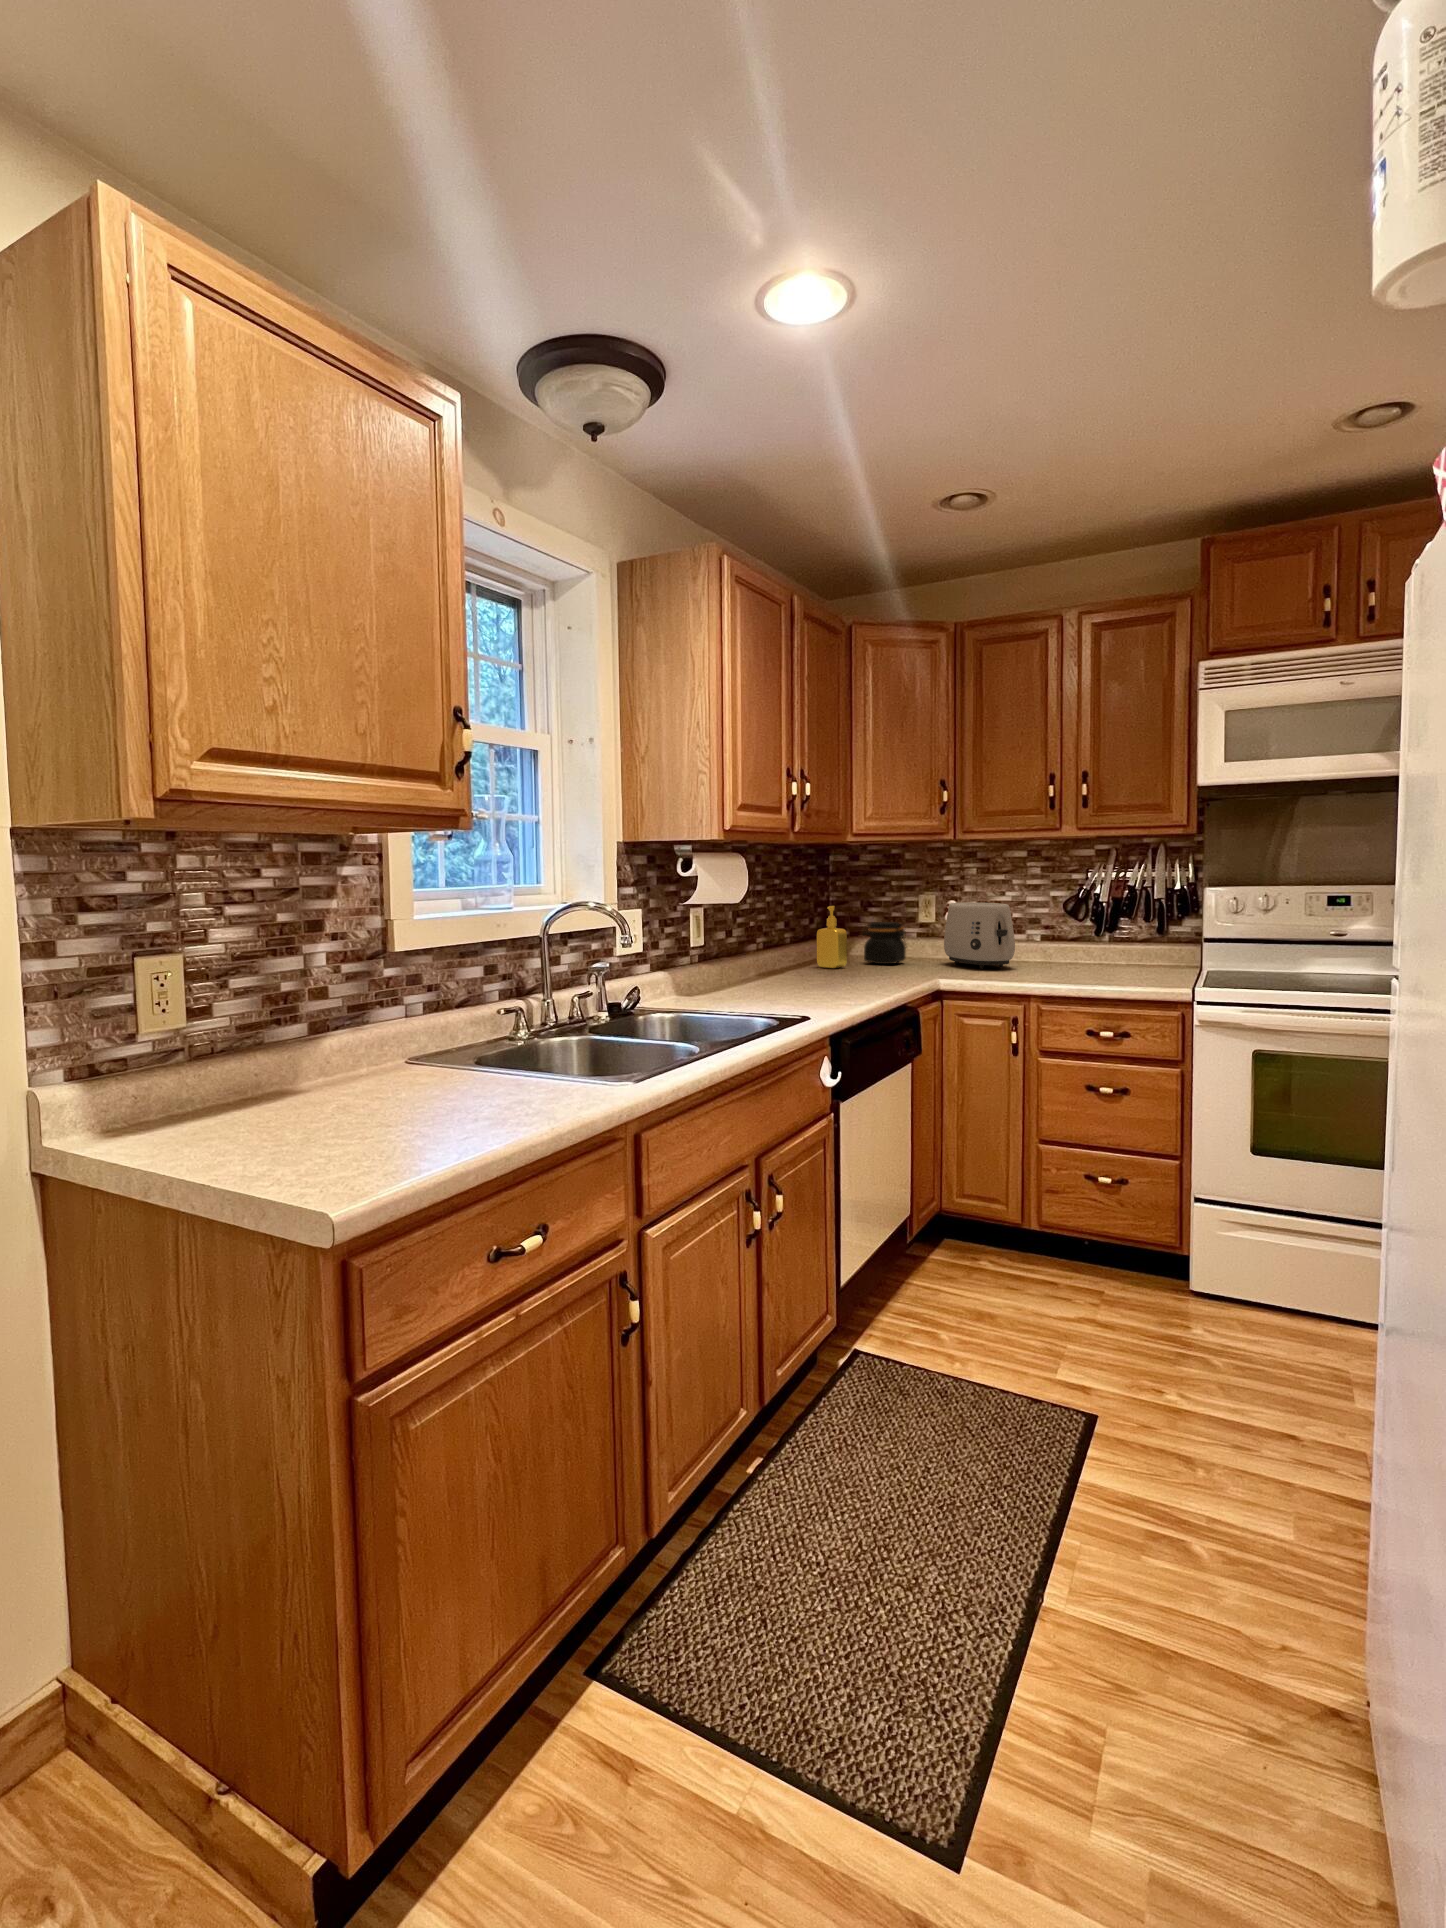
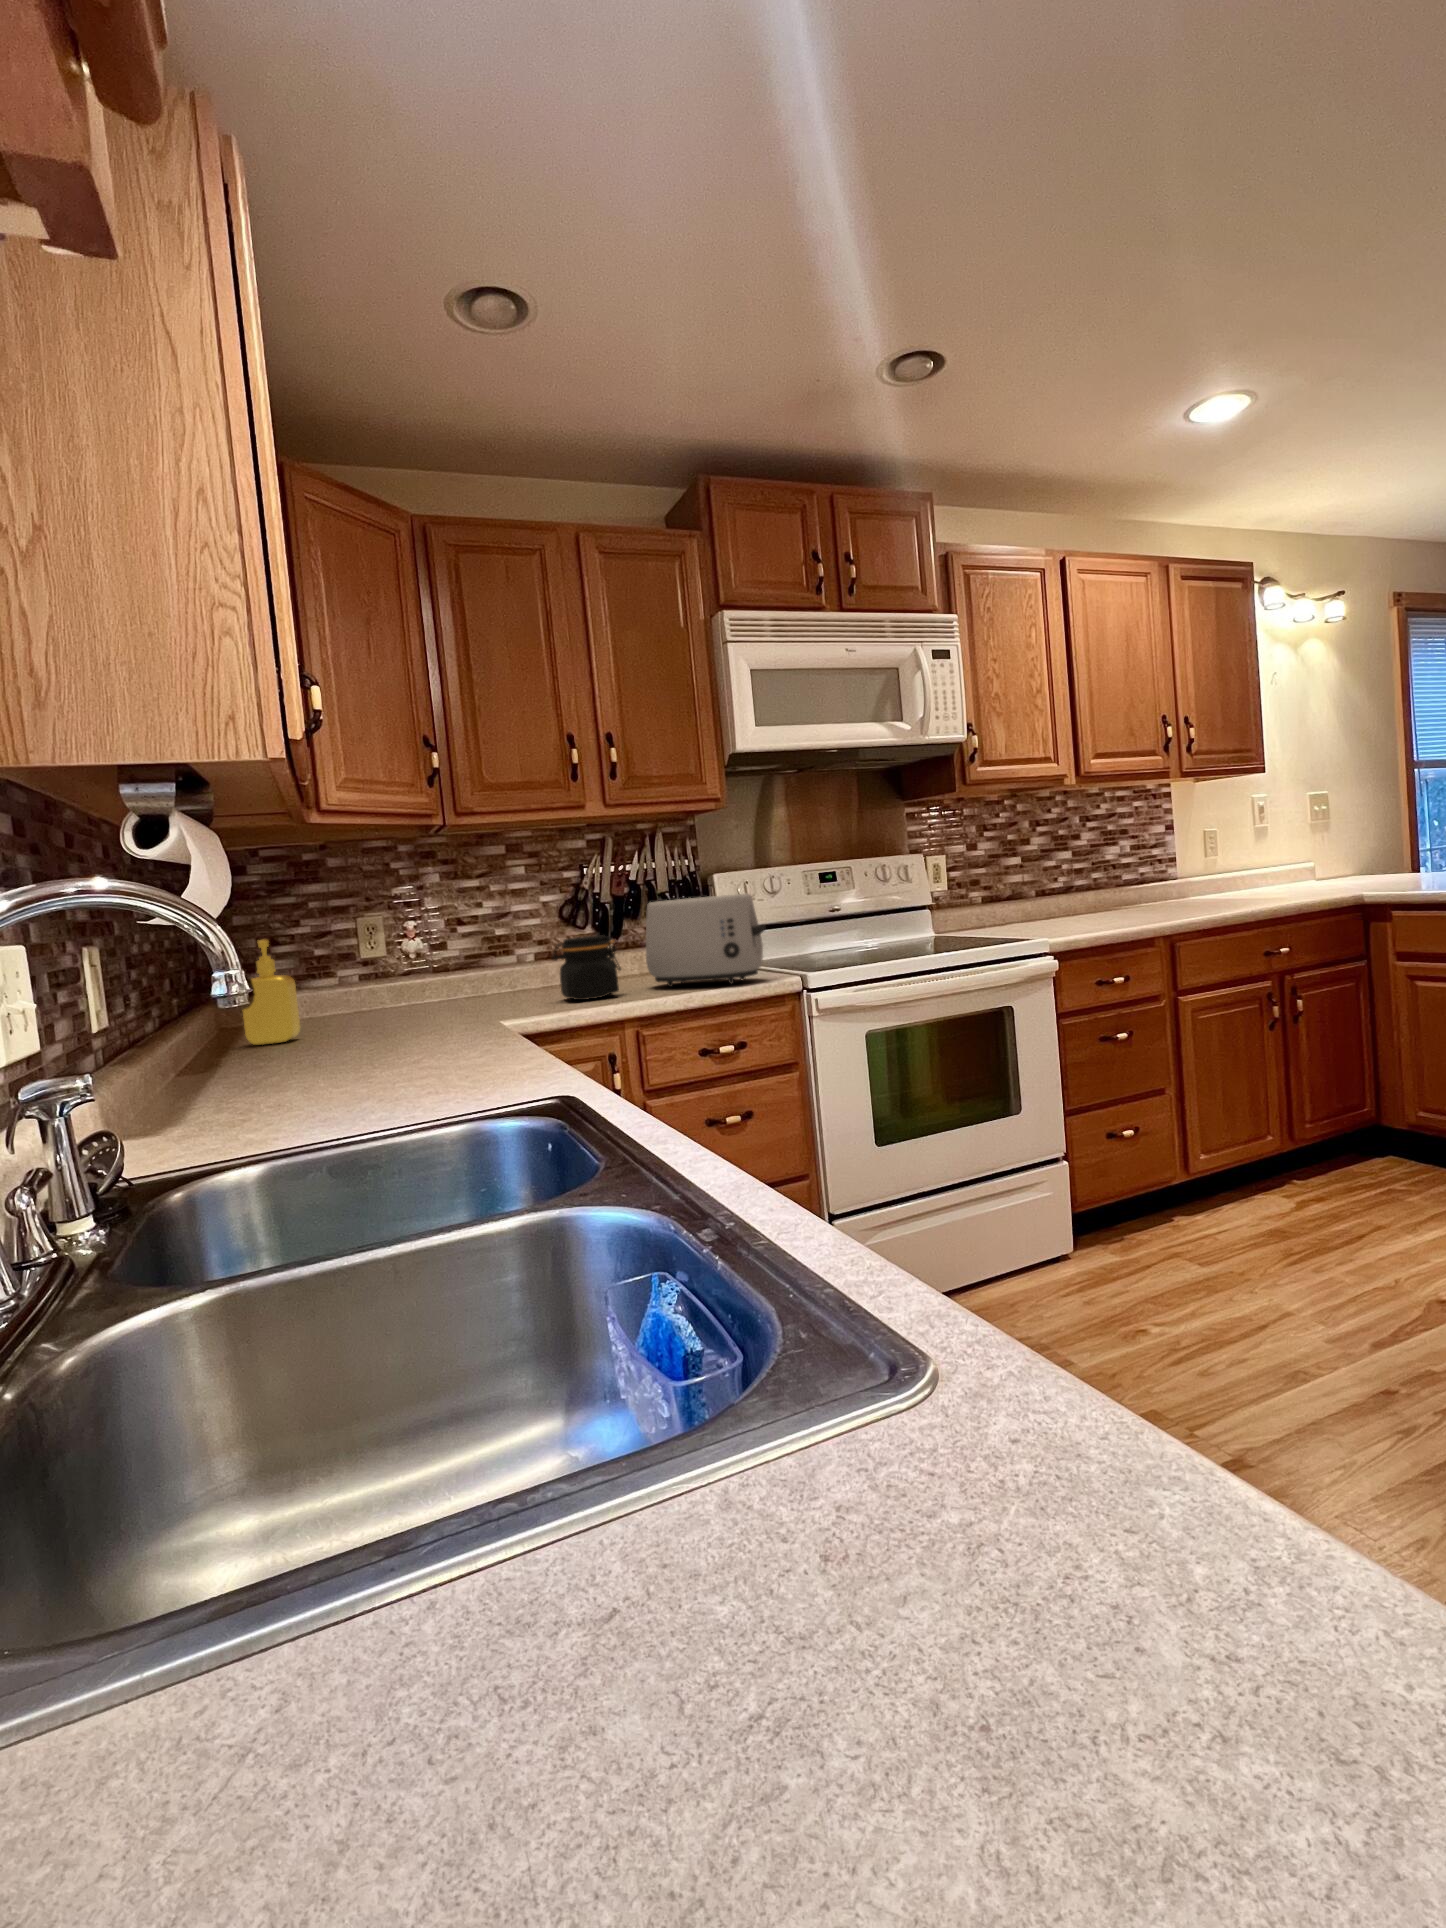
toaster: present [944,902,1015,969] -> present [646,894,766,987]
jar: present [863,922,906,964] -> present [552,935,621,1000]

